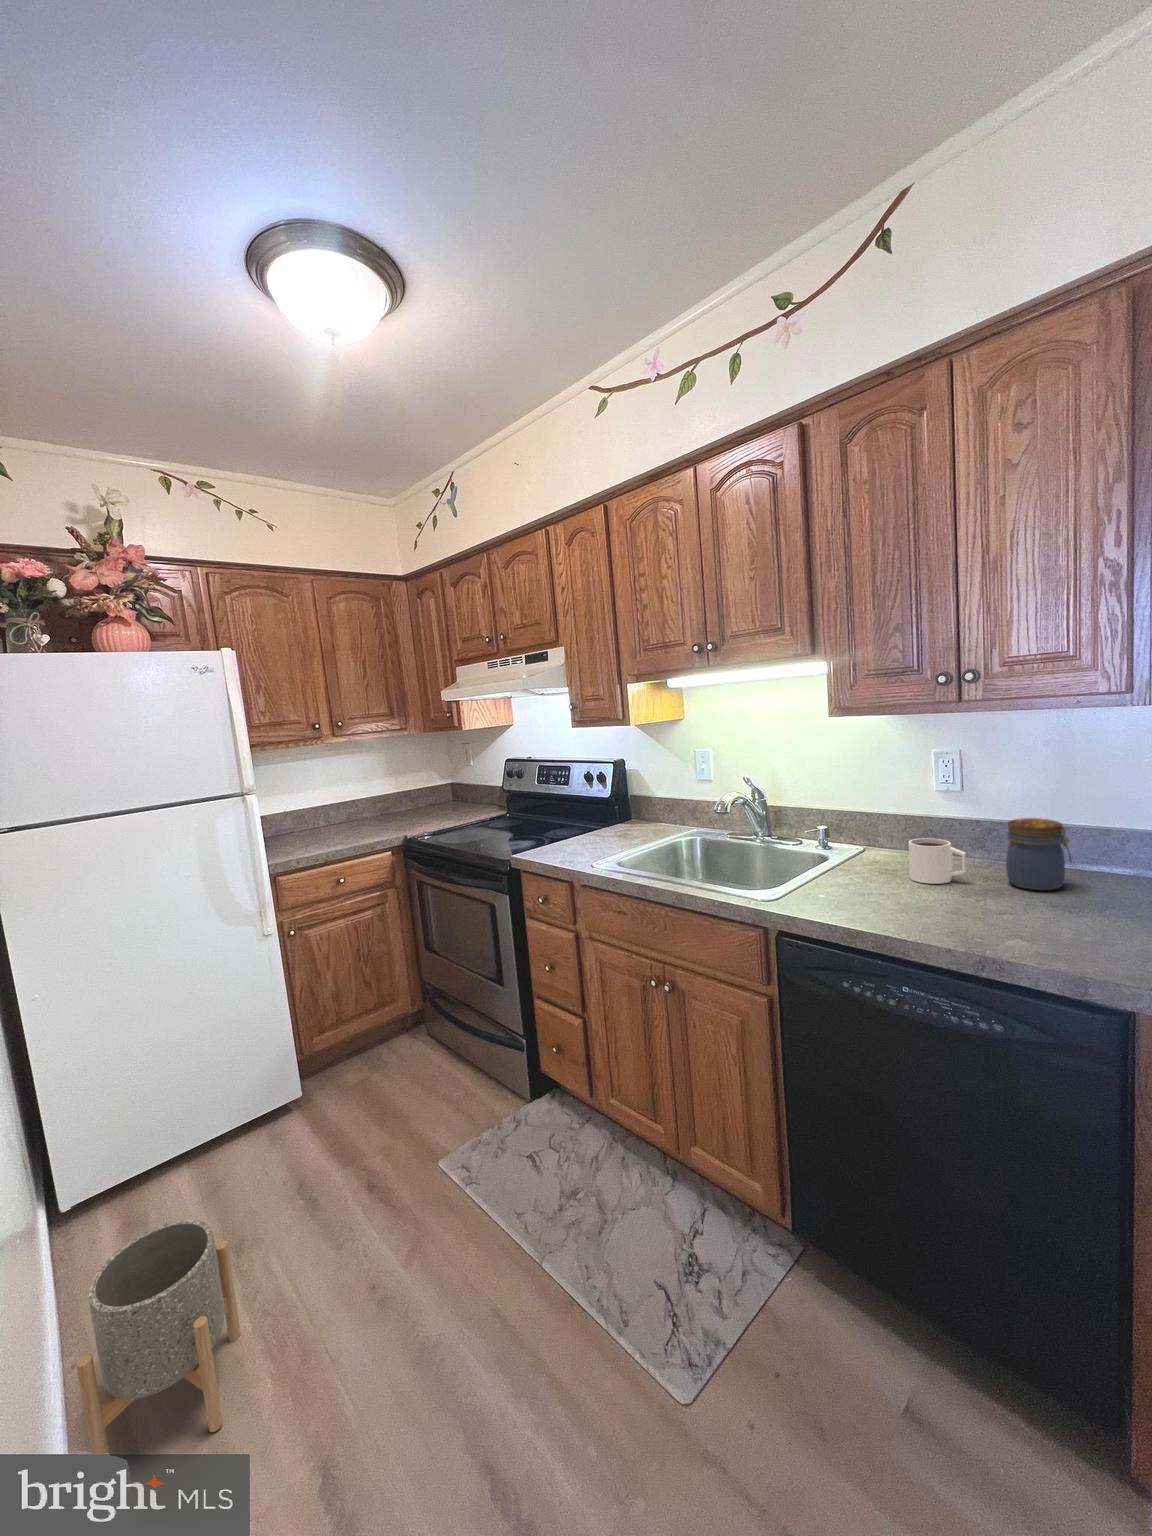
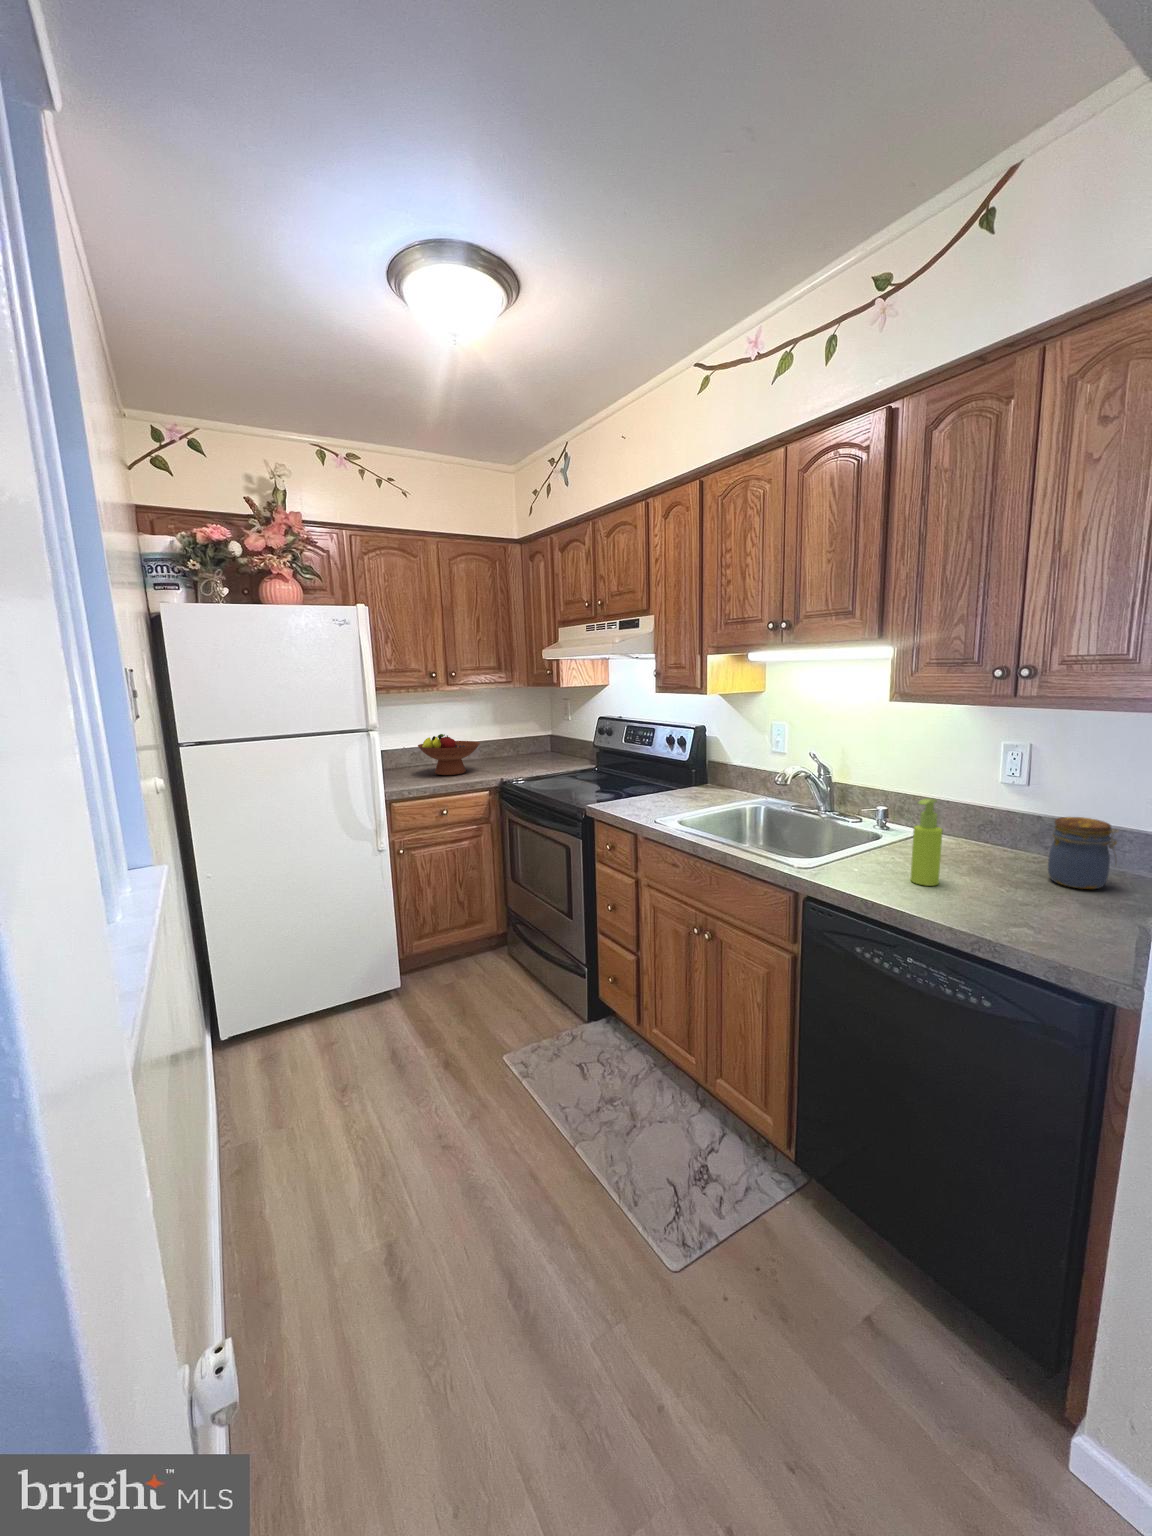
fruit bowl: none [302,791,376,838] -> present [418,734,480,775]
soap dispenser: none [880,813,911,905] -> present [911,799,942,886]
mug: present [909,838,966,884] -> none [950,826,1008,871]
planter: present [76,1220,241,1455] -> none [226,1056,340,1218]

